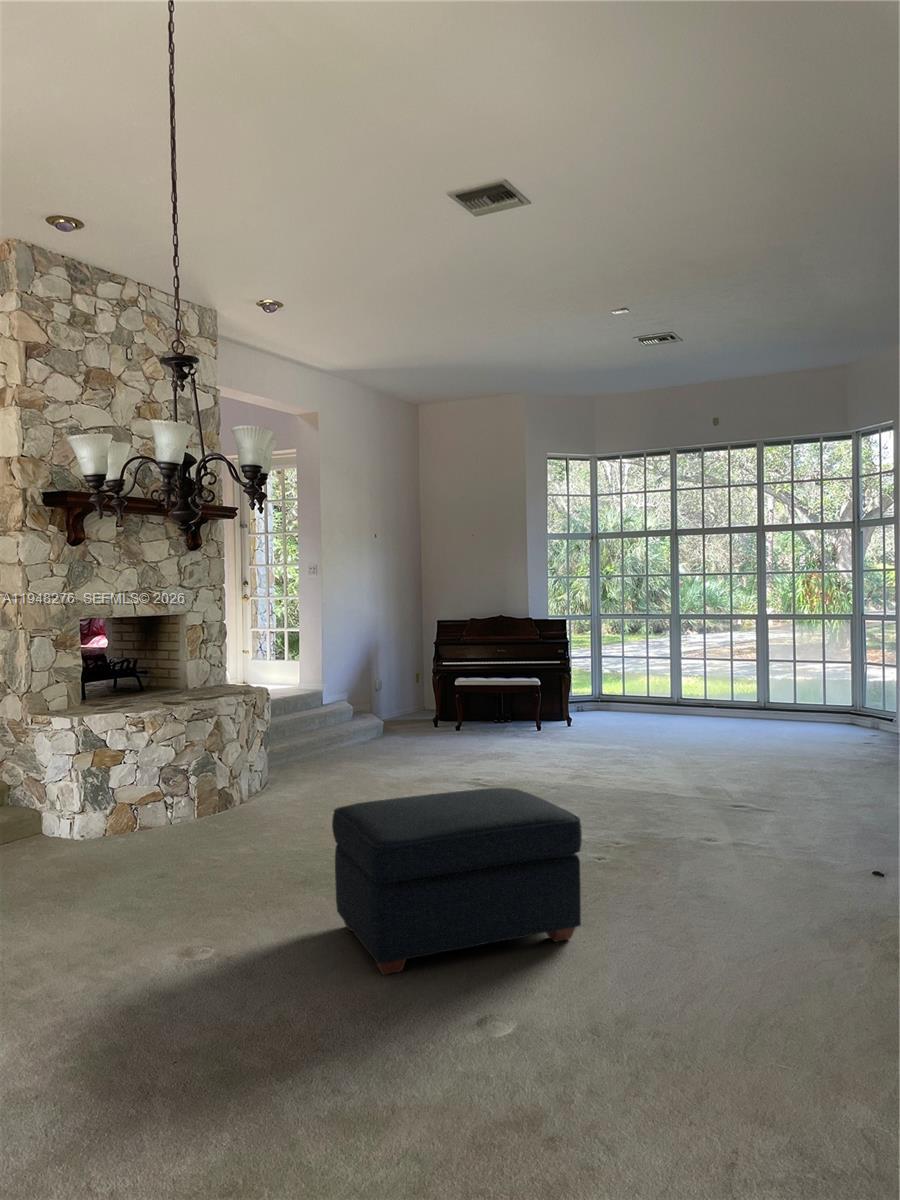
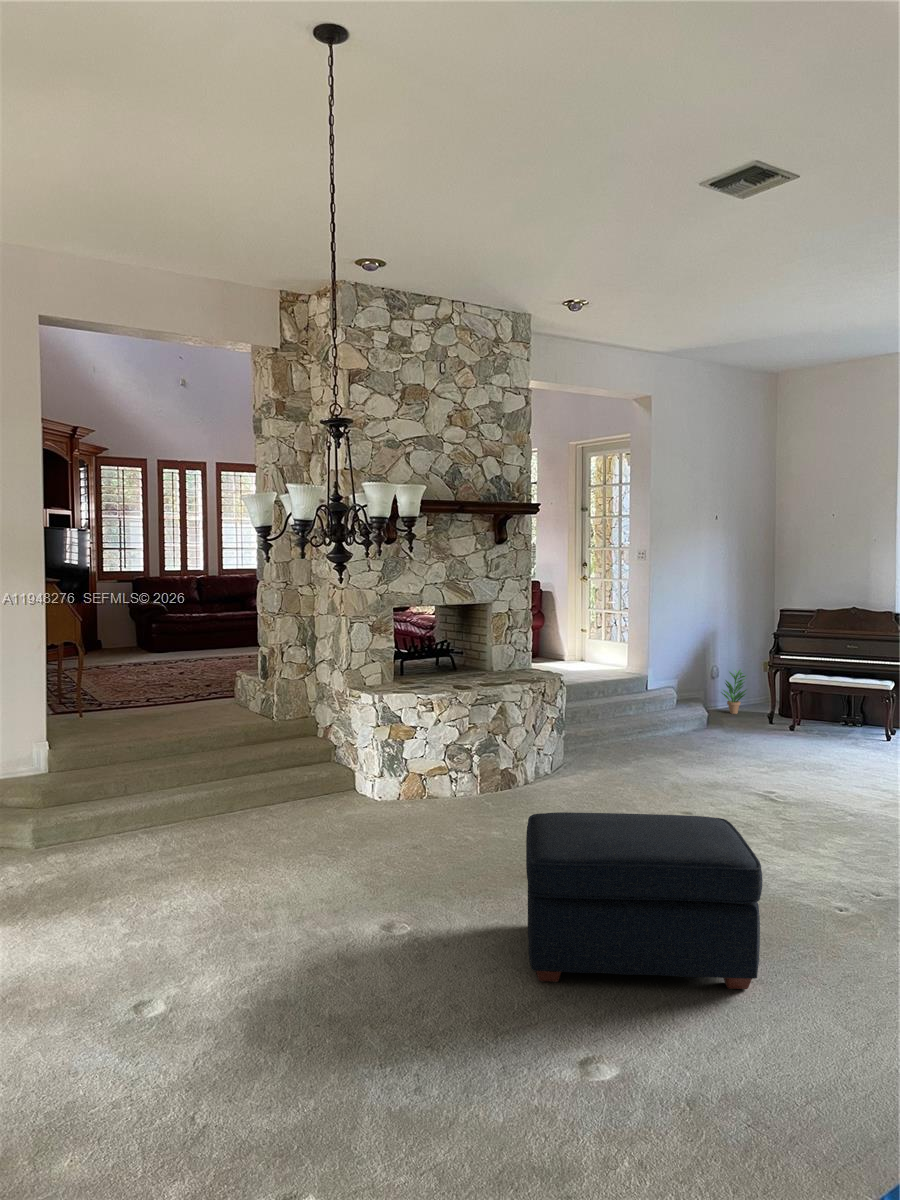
potted plant: none [386,677,412,723] -> present [722,669,746,714]

